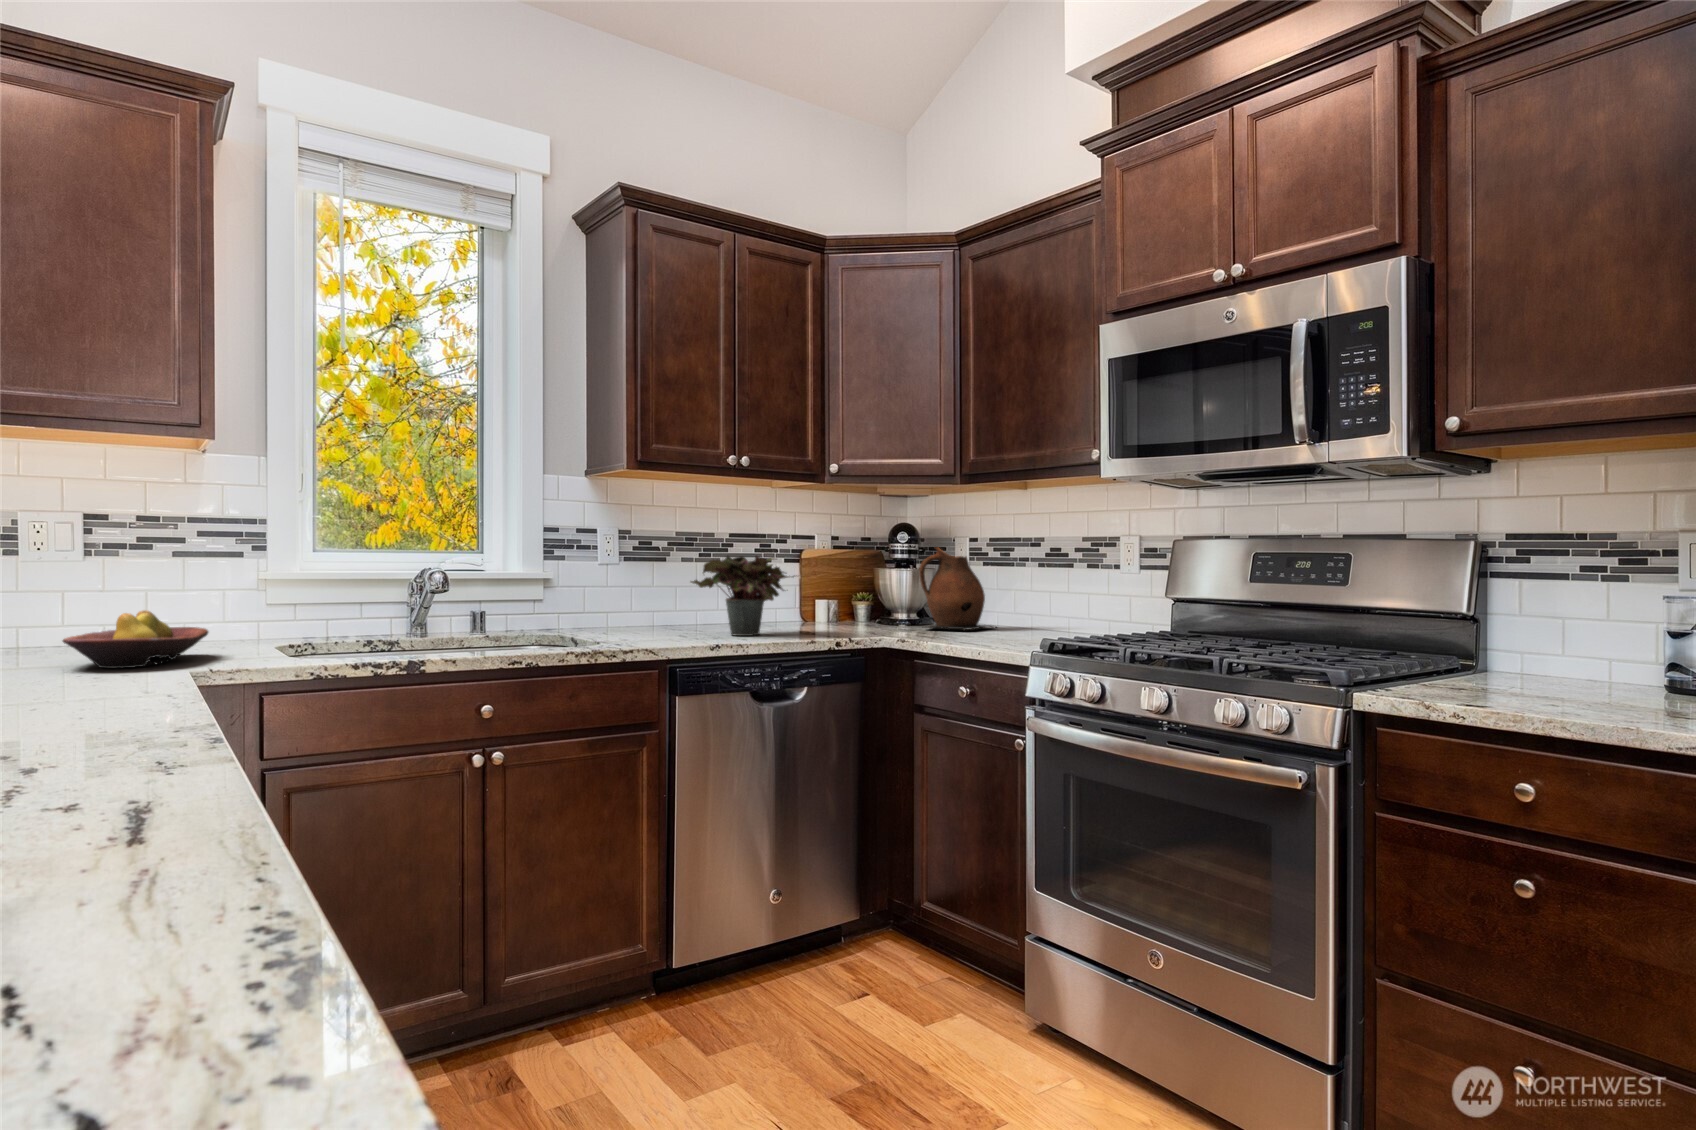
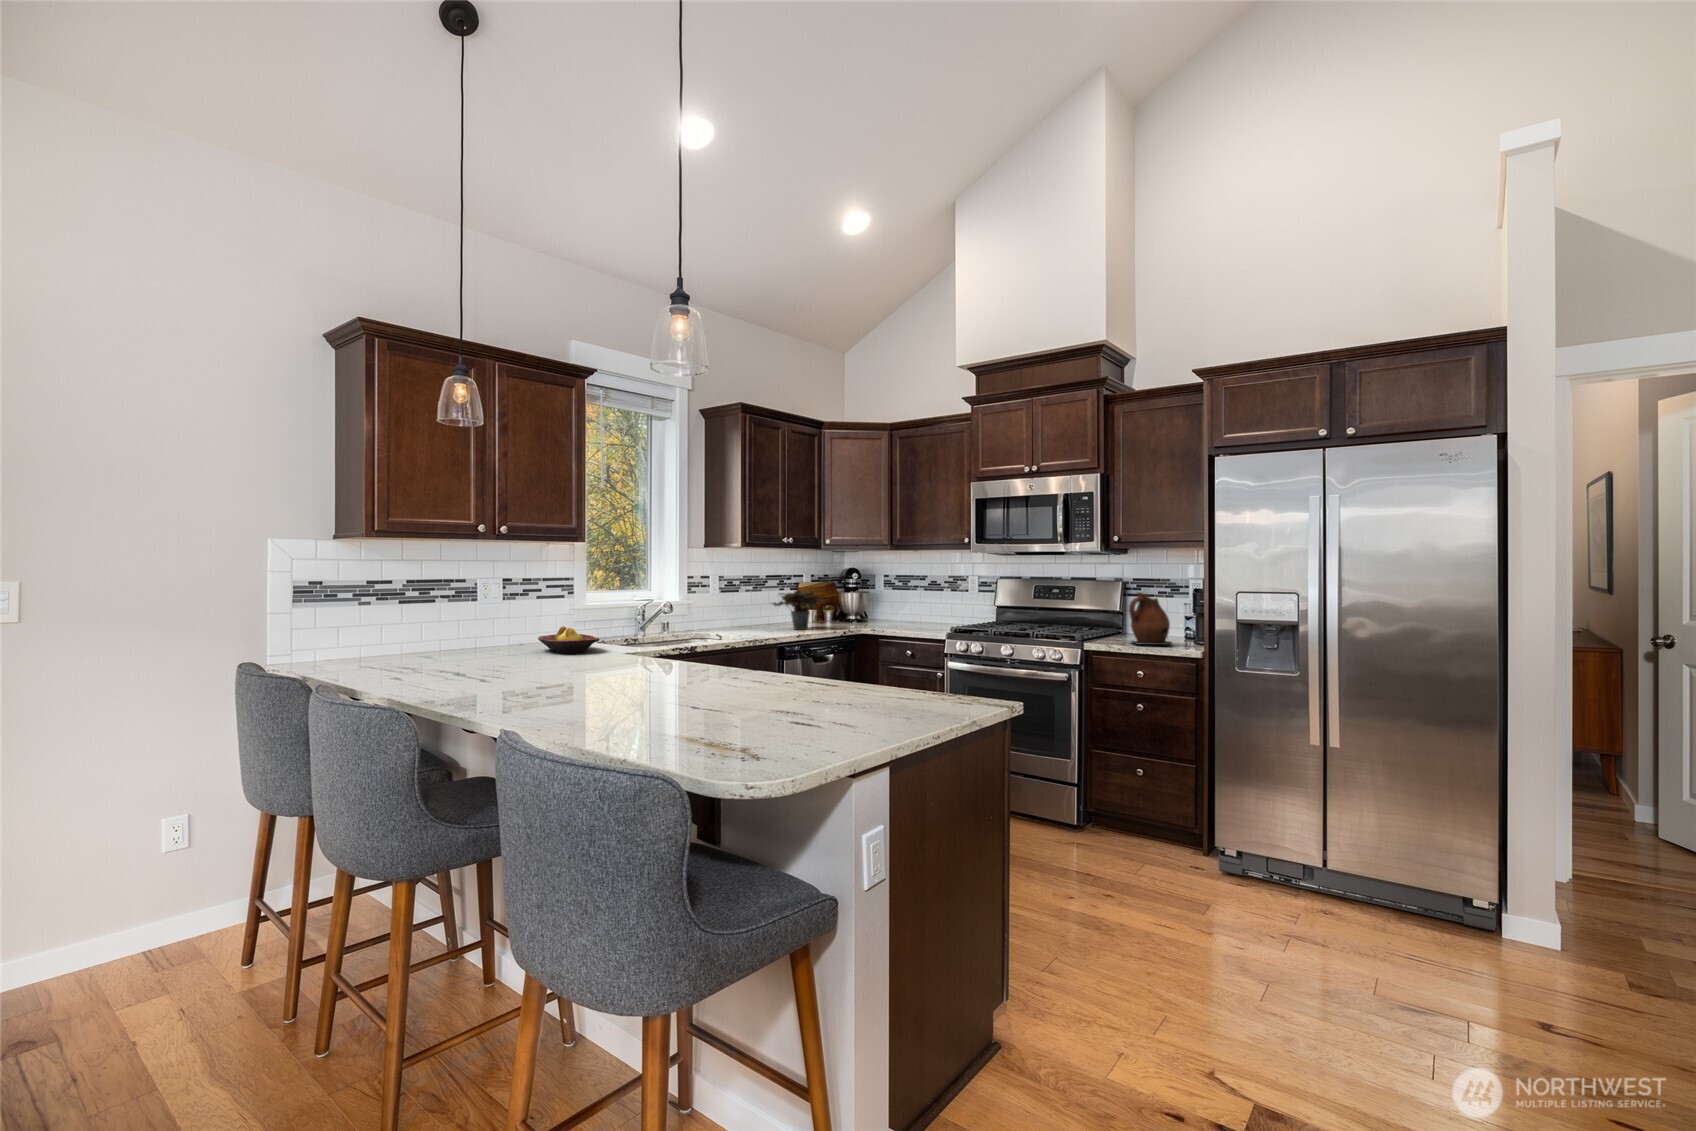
ceramic pitcher: present [919,547,993,630] -> present [1129,592,1172,646]

